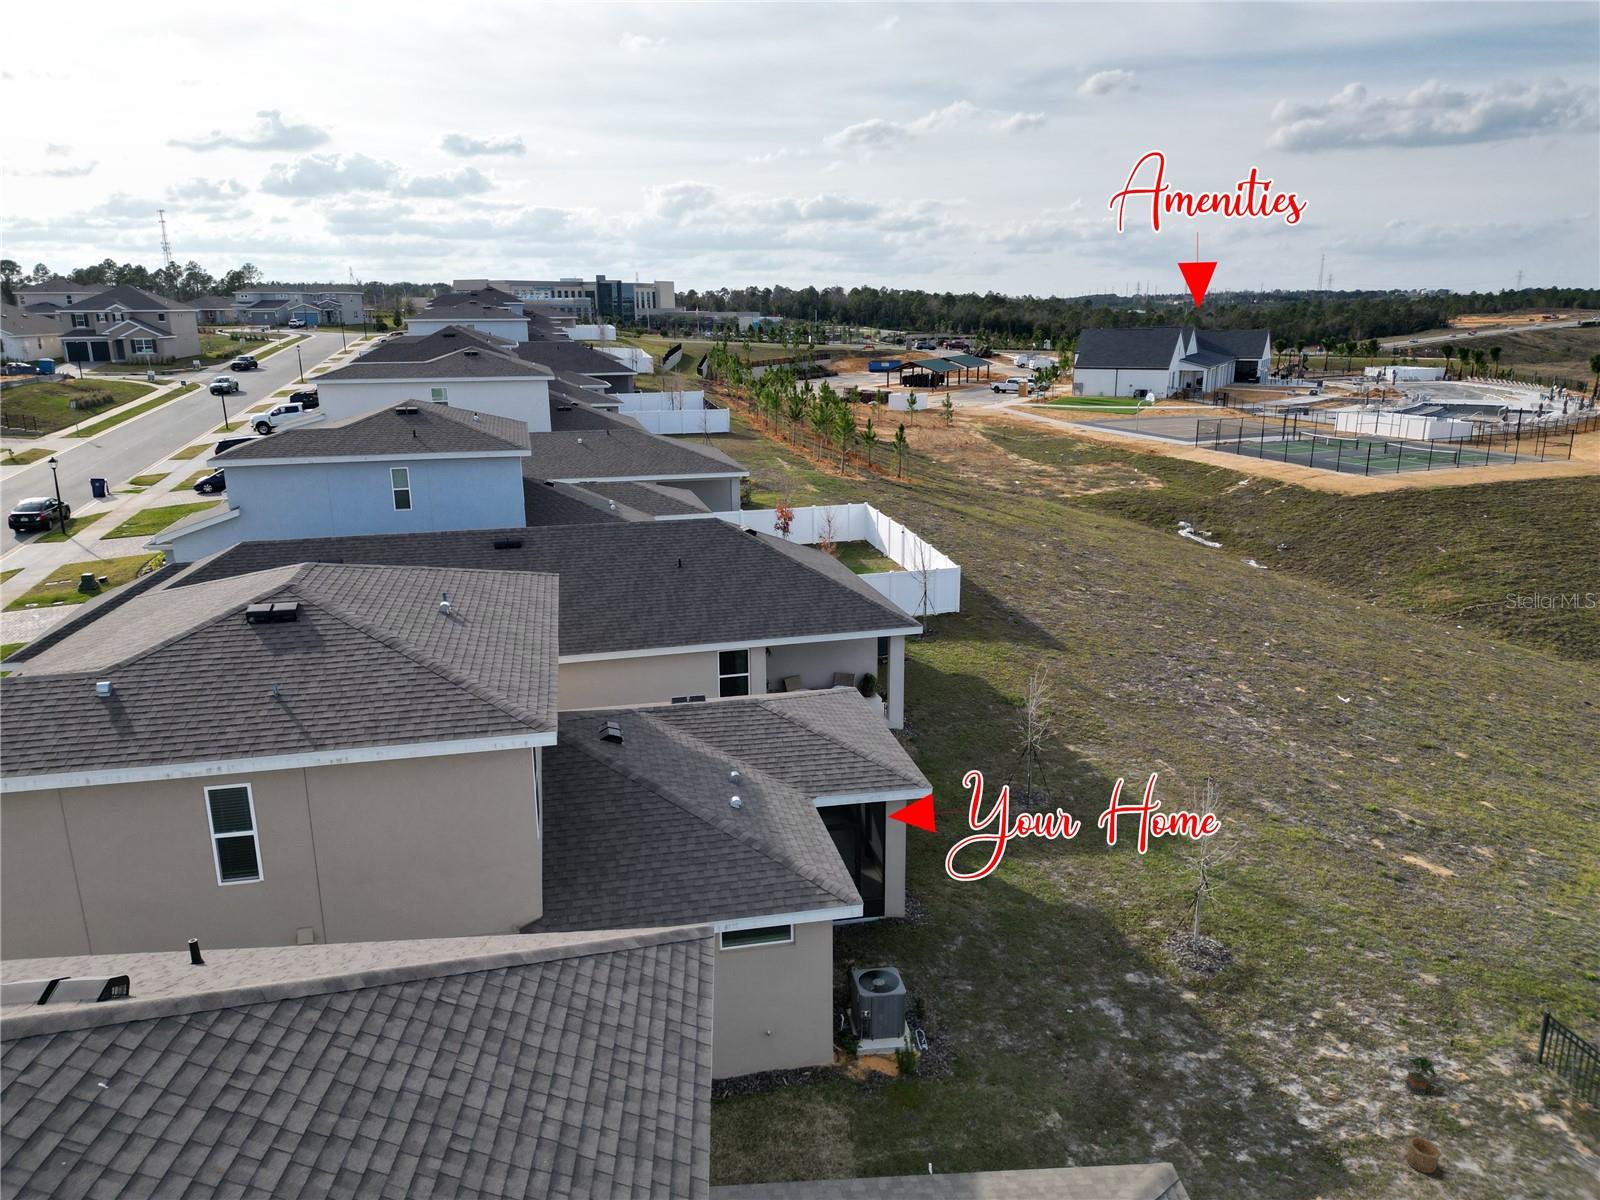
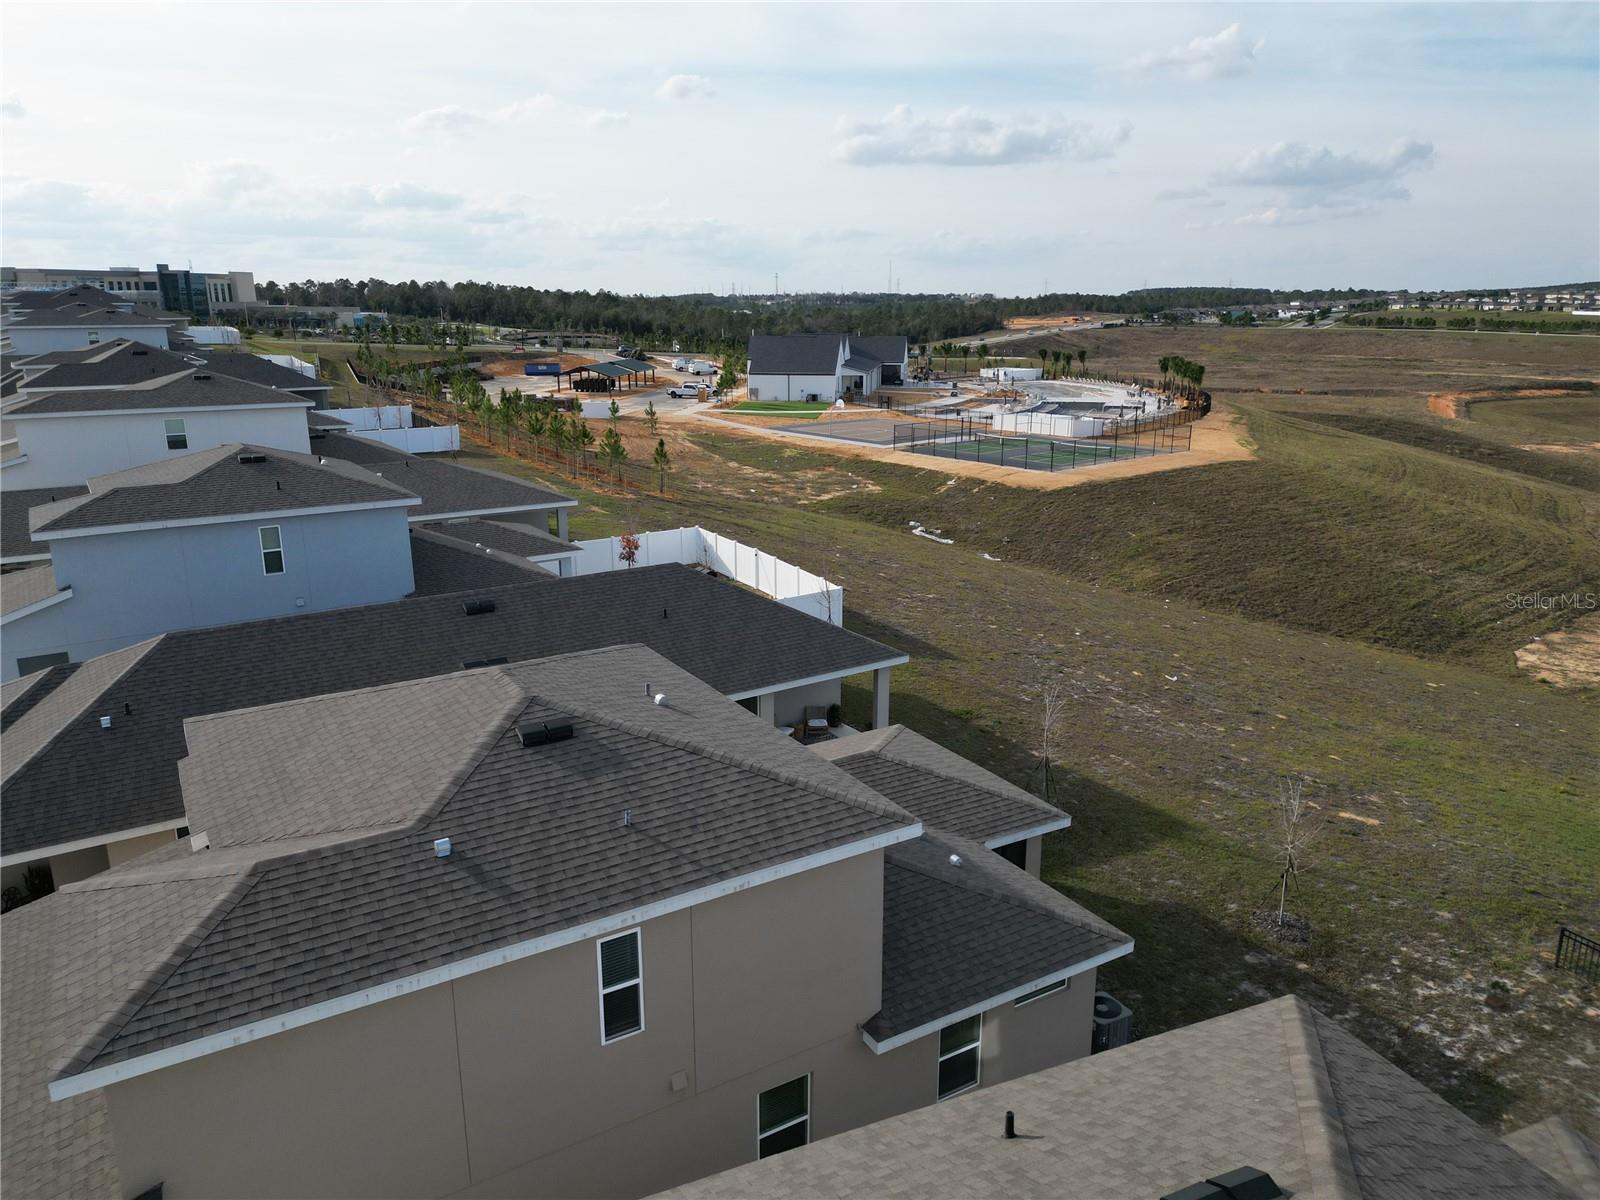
wooden bucket: present [1407,1137,1440,1173] -> none [1535,1047,1564,1074]

